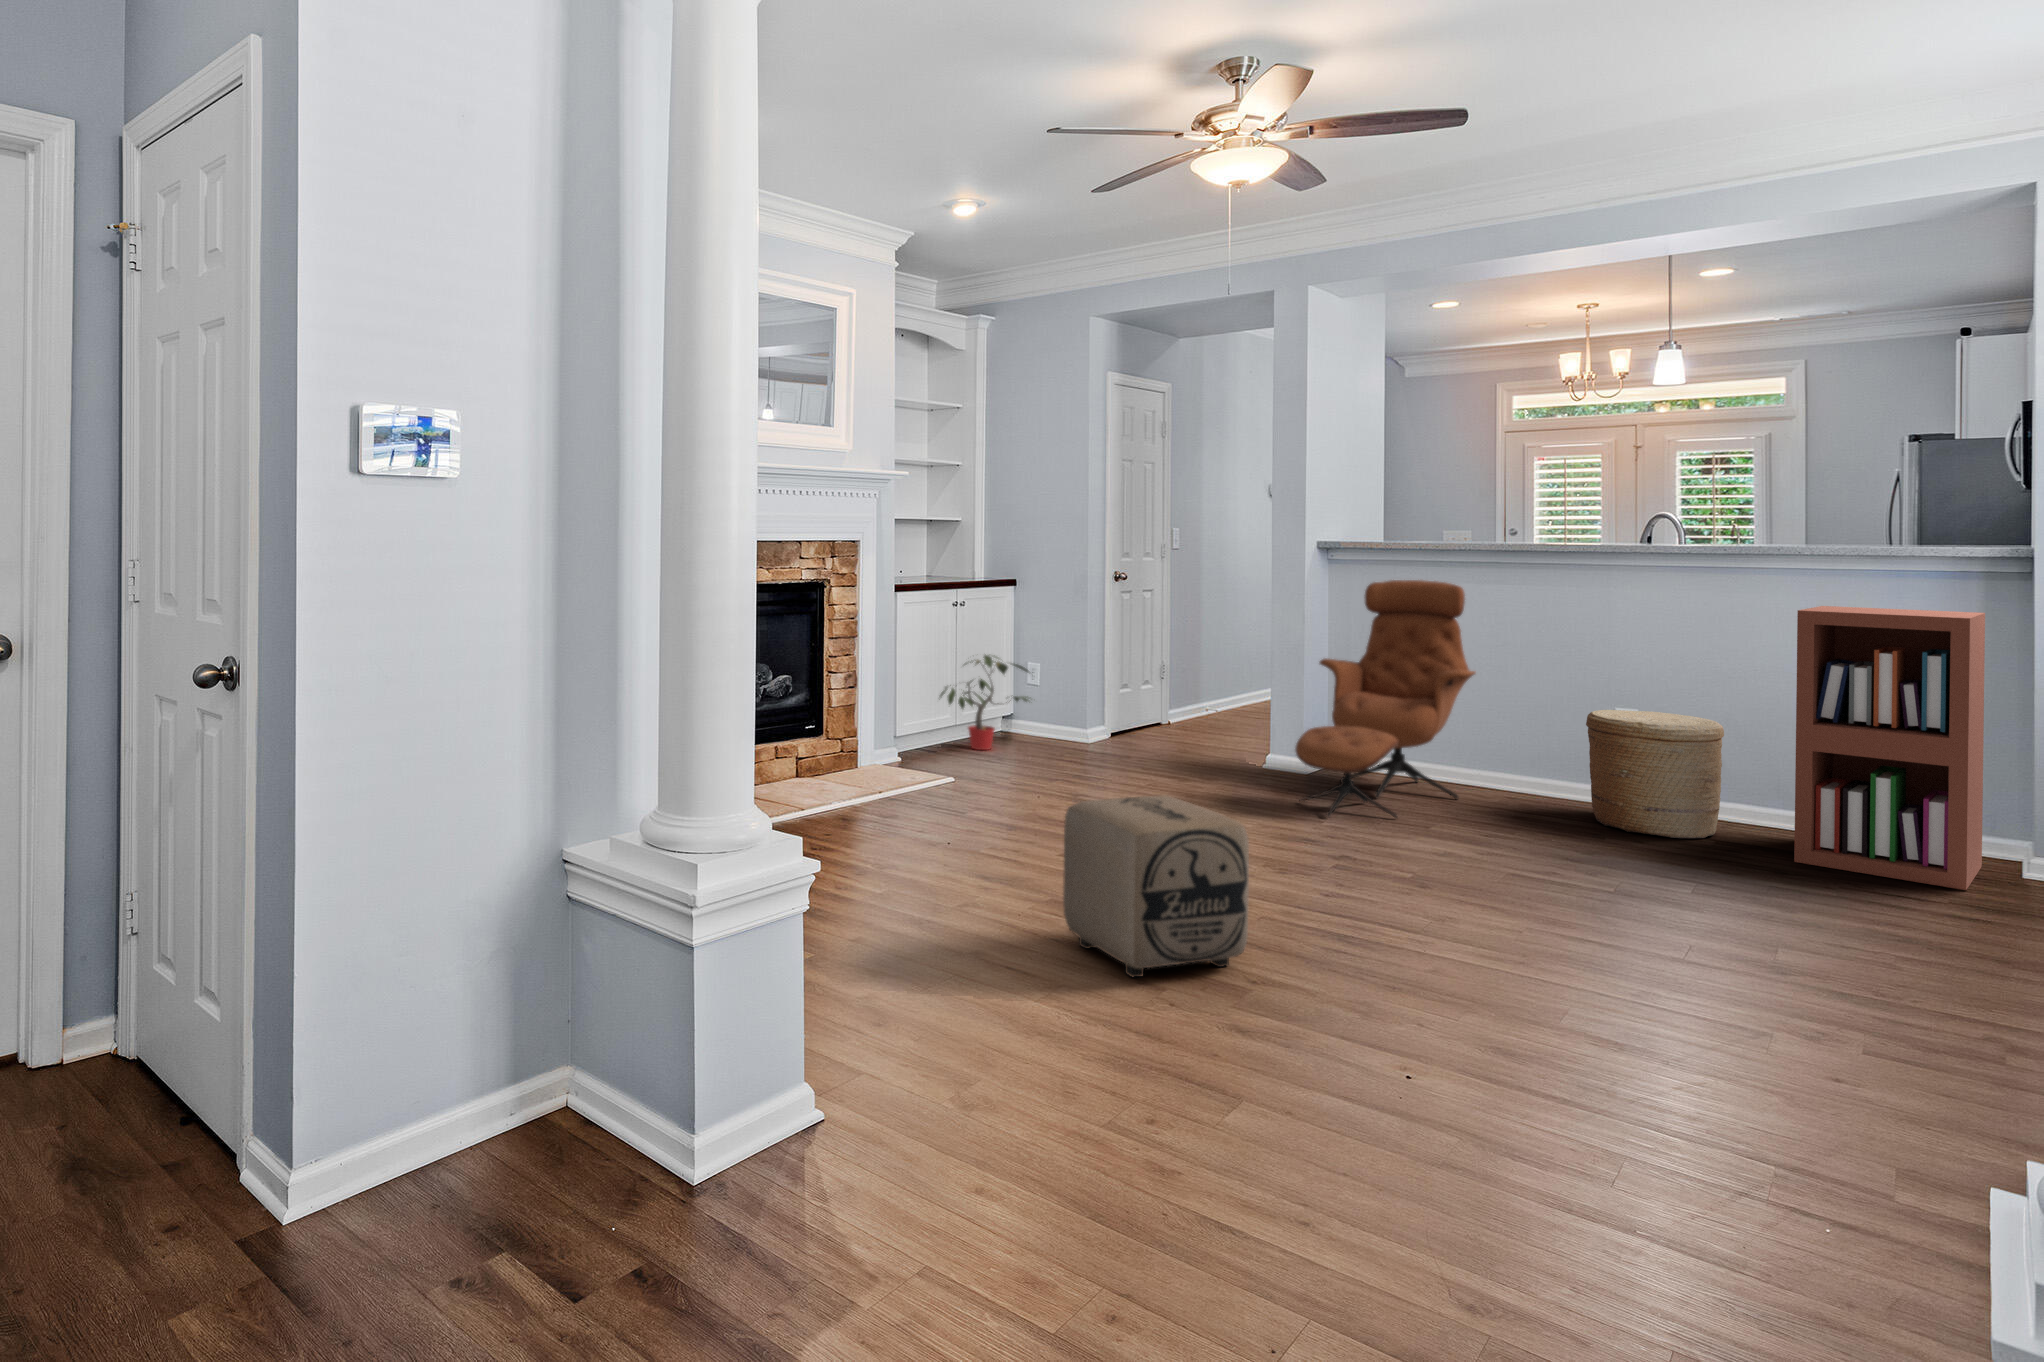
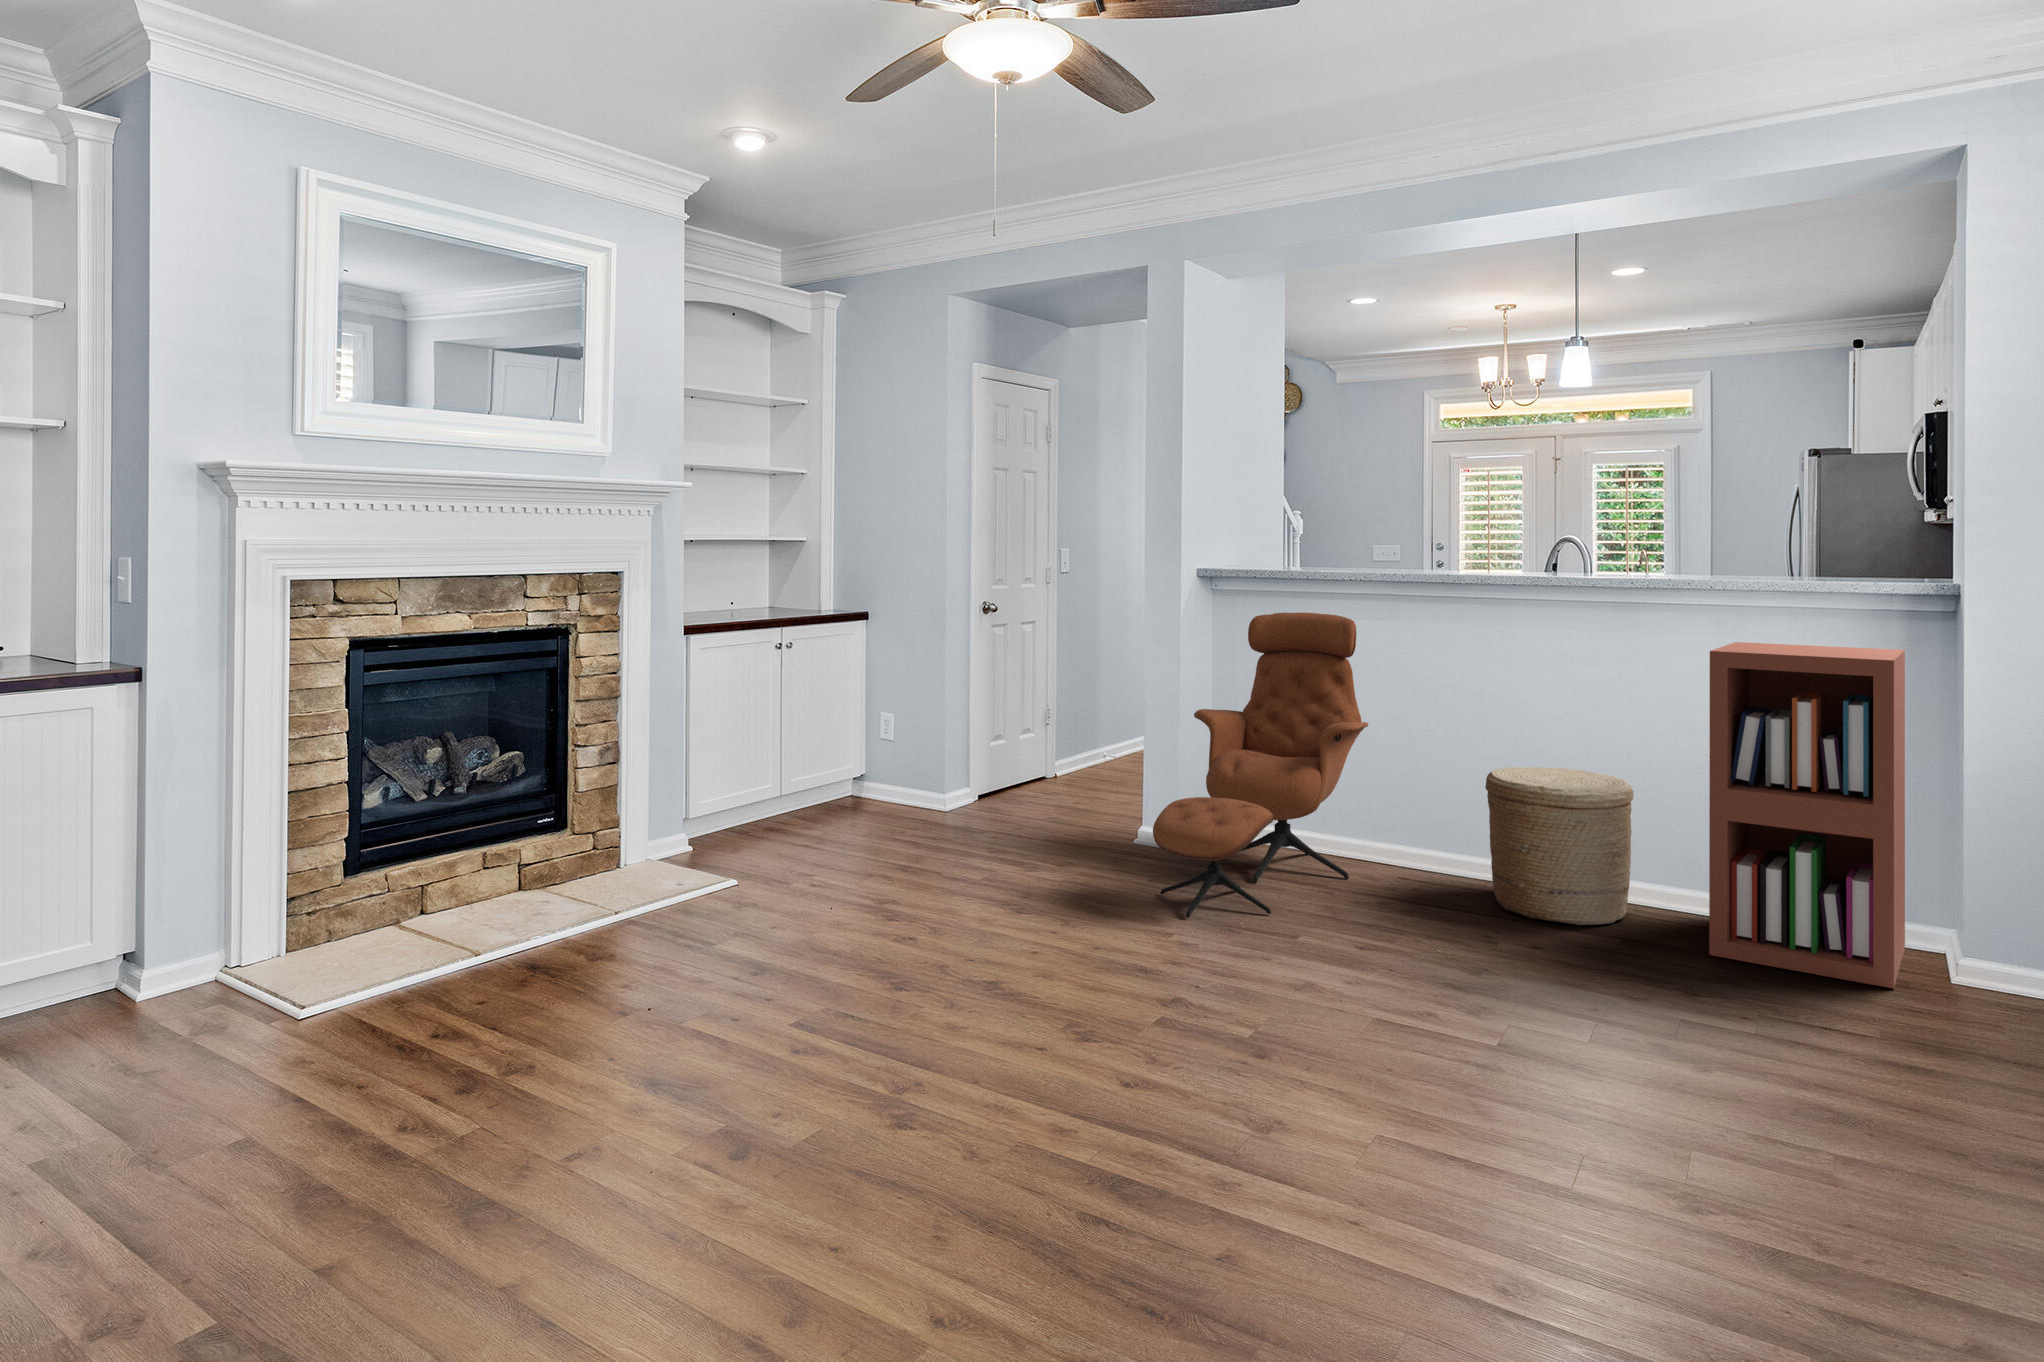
potted plant: present [940,654,1029,750] -> none [745,708,879,830]
ottoman: present [1063,796,1249,977] -> none [727,954,981,1267]

